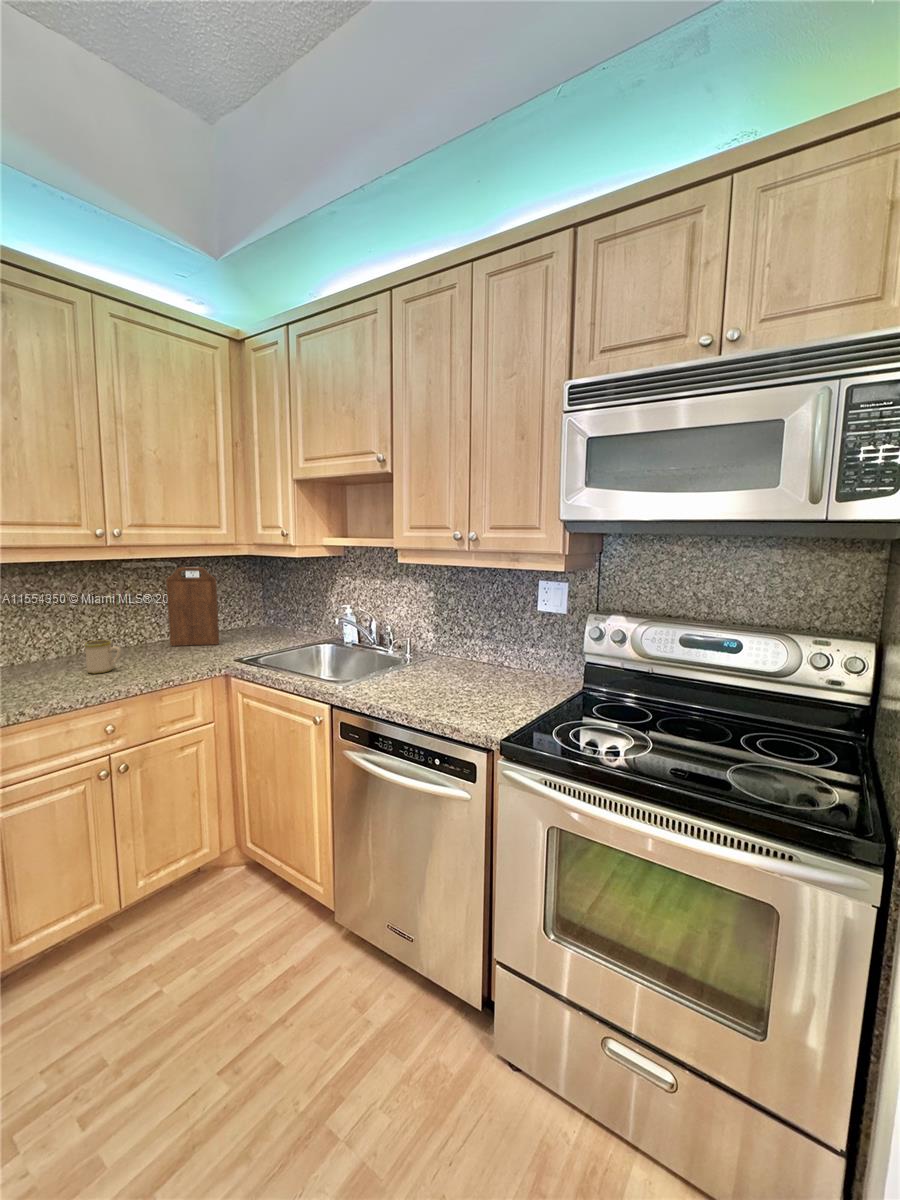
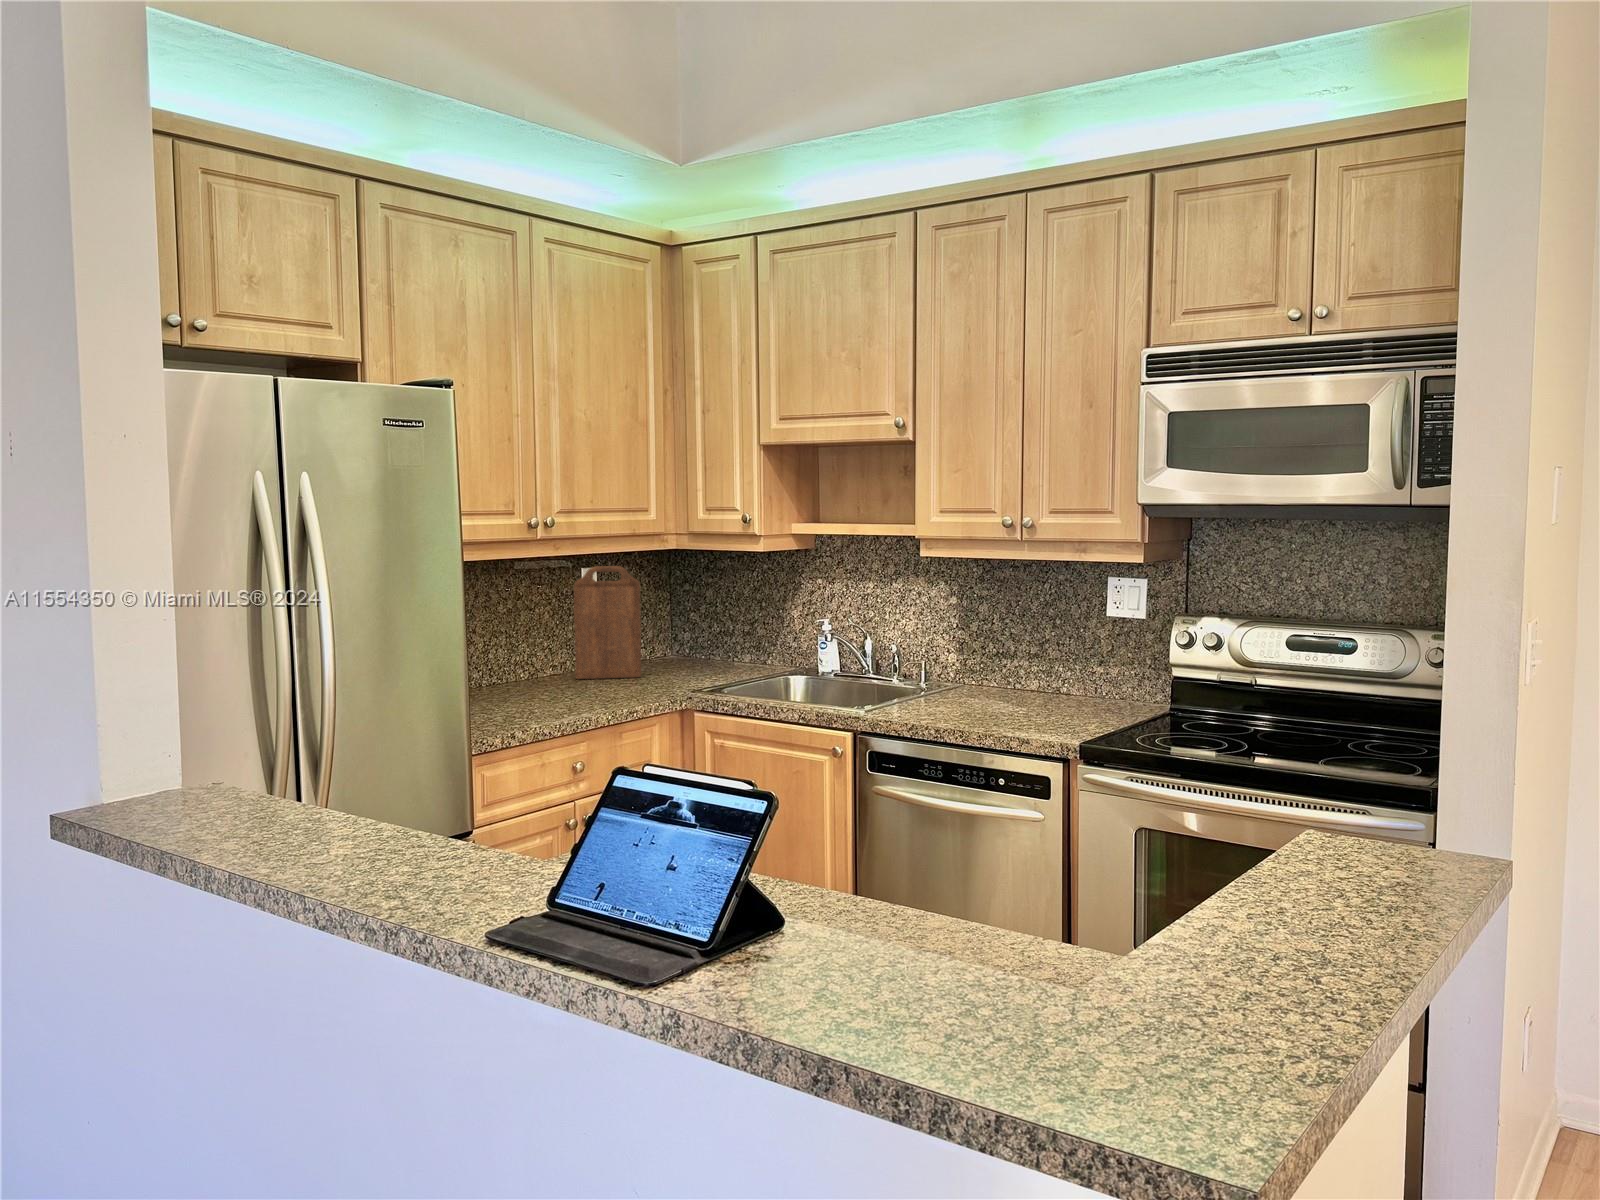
mug: present [84,640,121,674] -> none [515,662,559,704]

